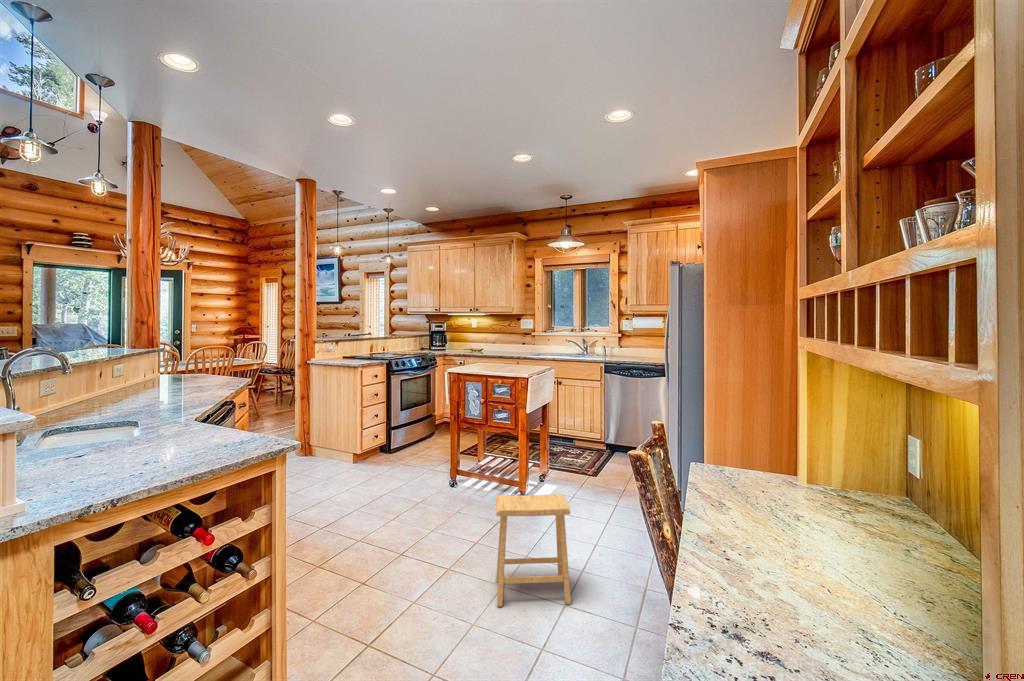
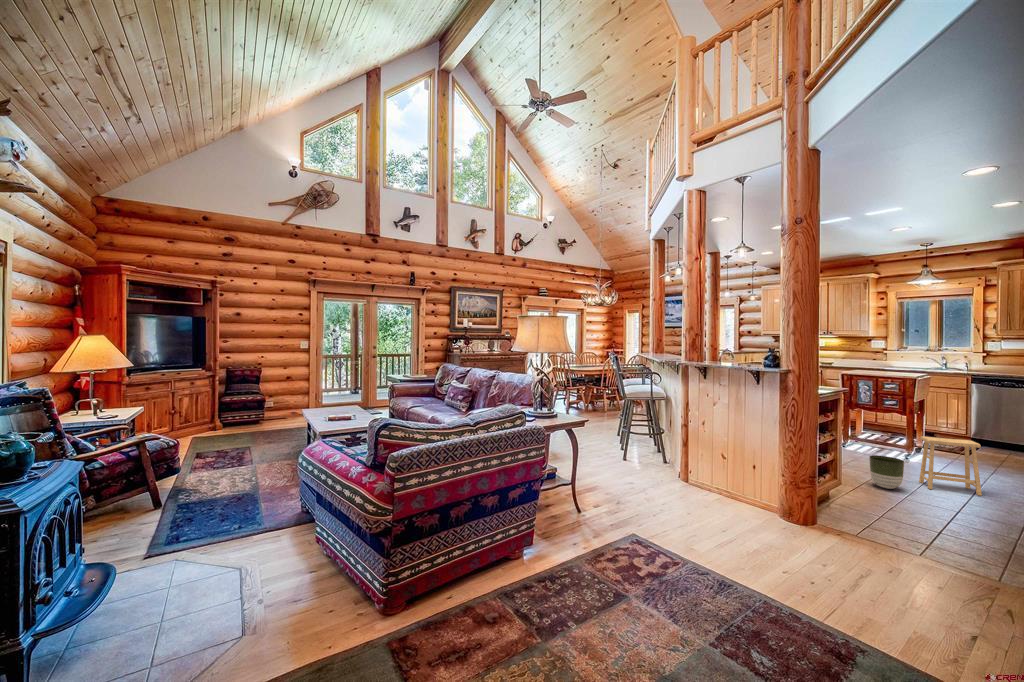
planter: none [390,556,448,638] -> present [869,455,904,489]

